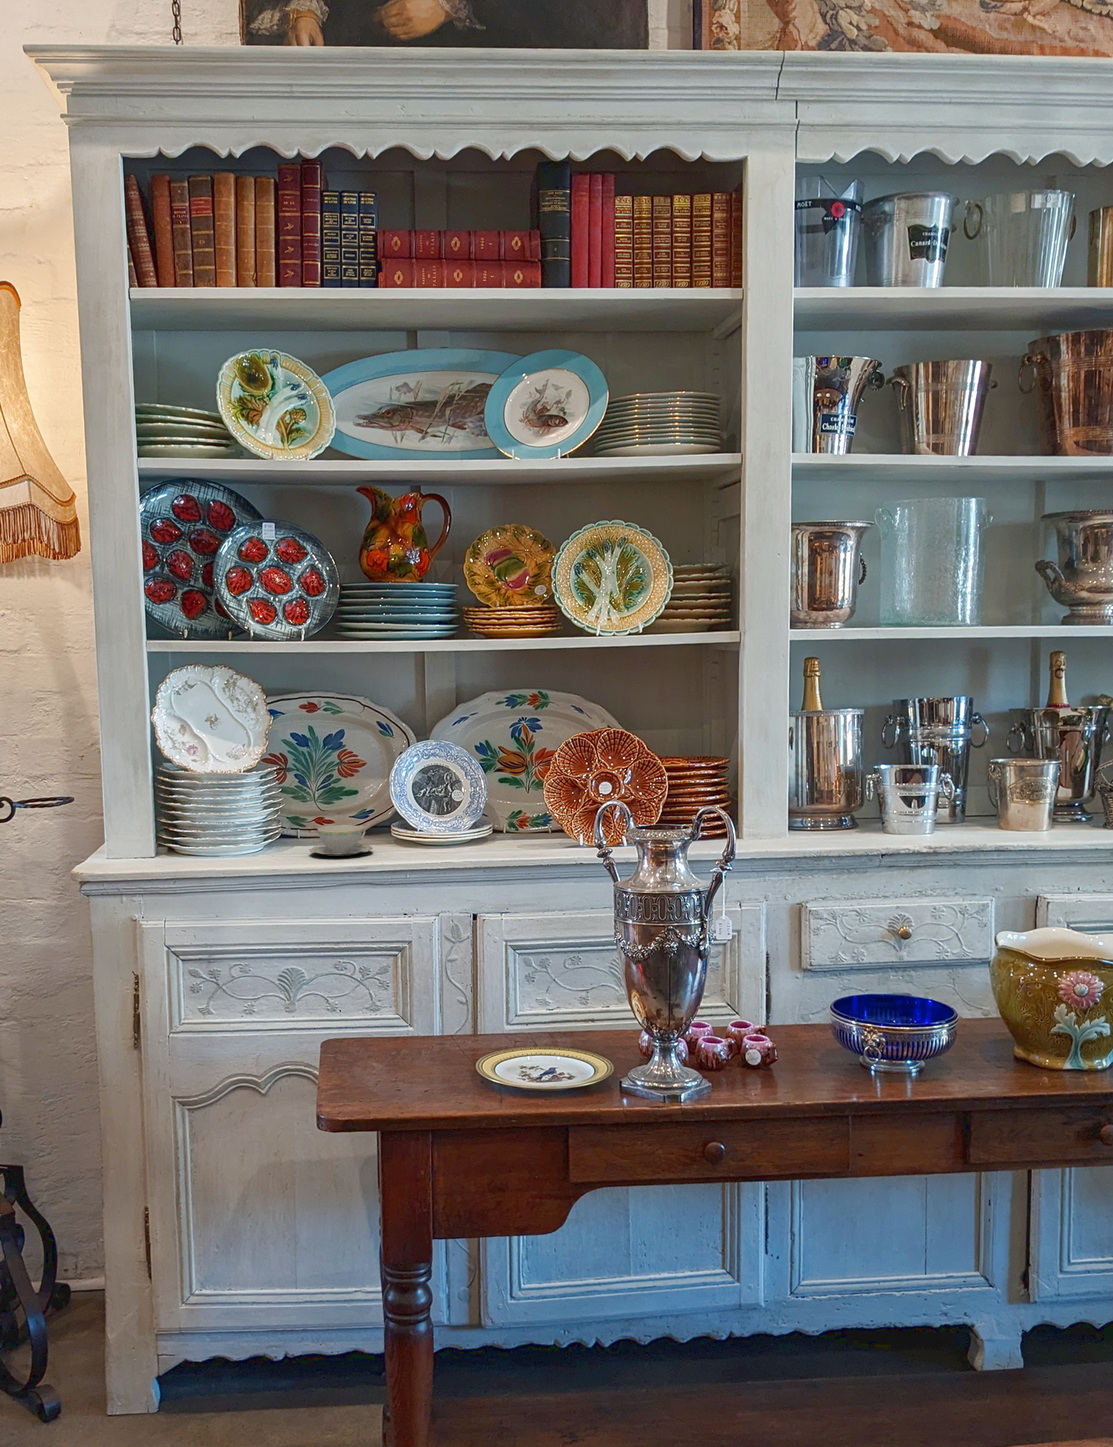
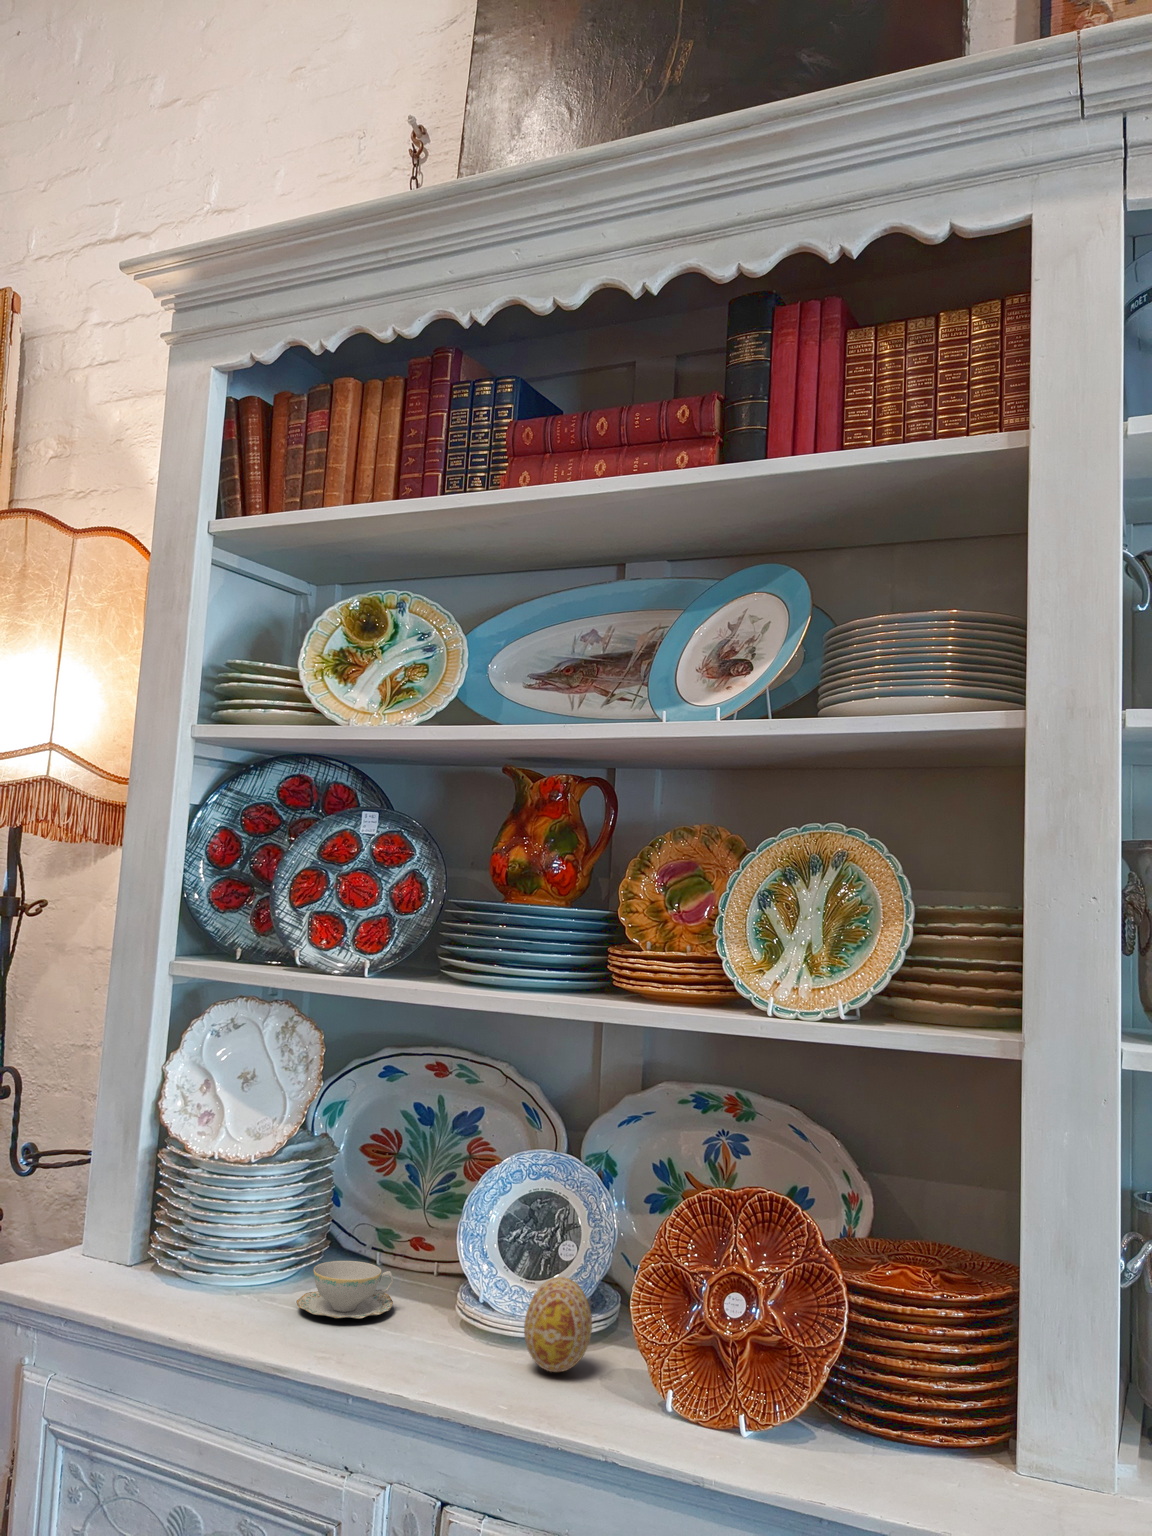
decorative egg: none [488,797,528,850] -> present [524,1277,592,1372]

